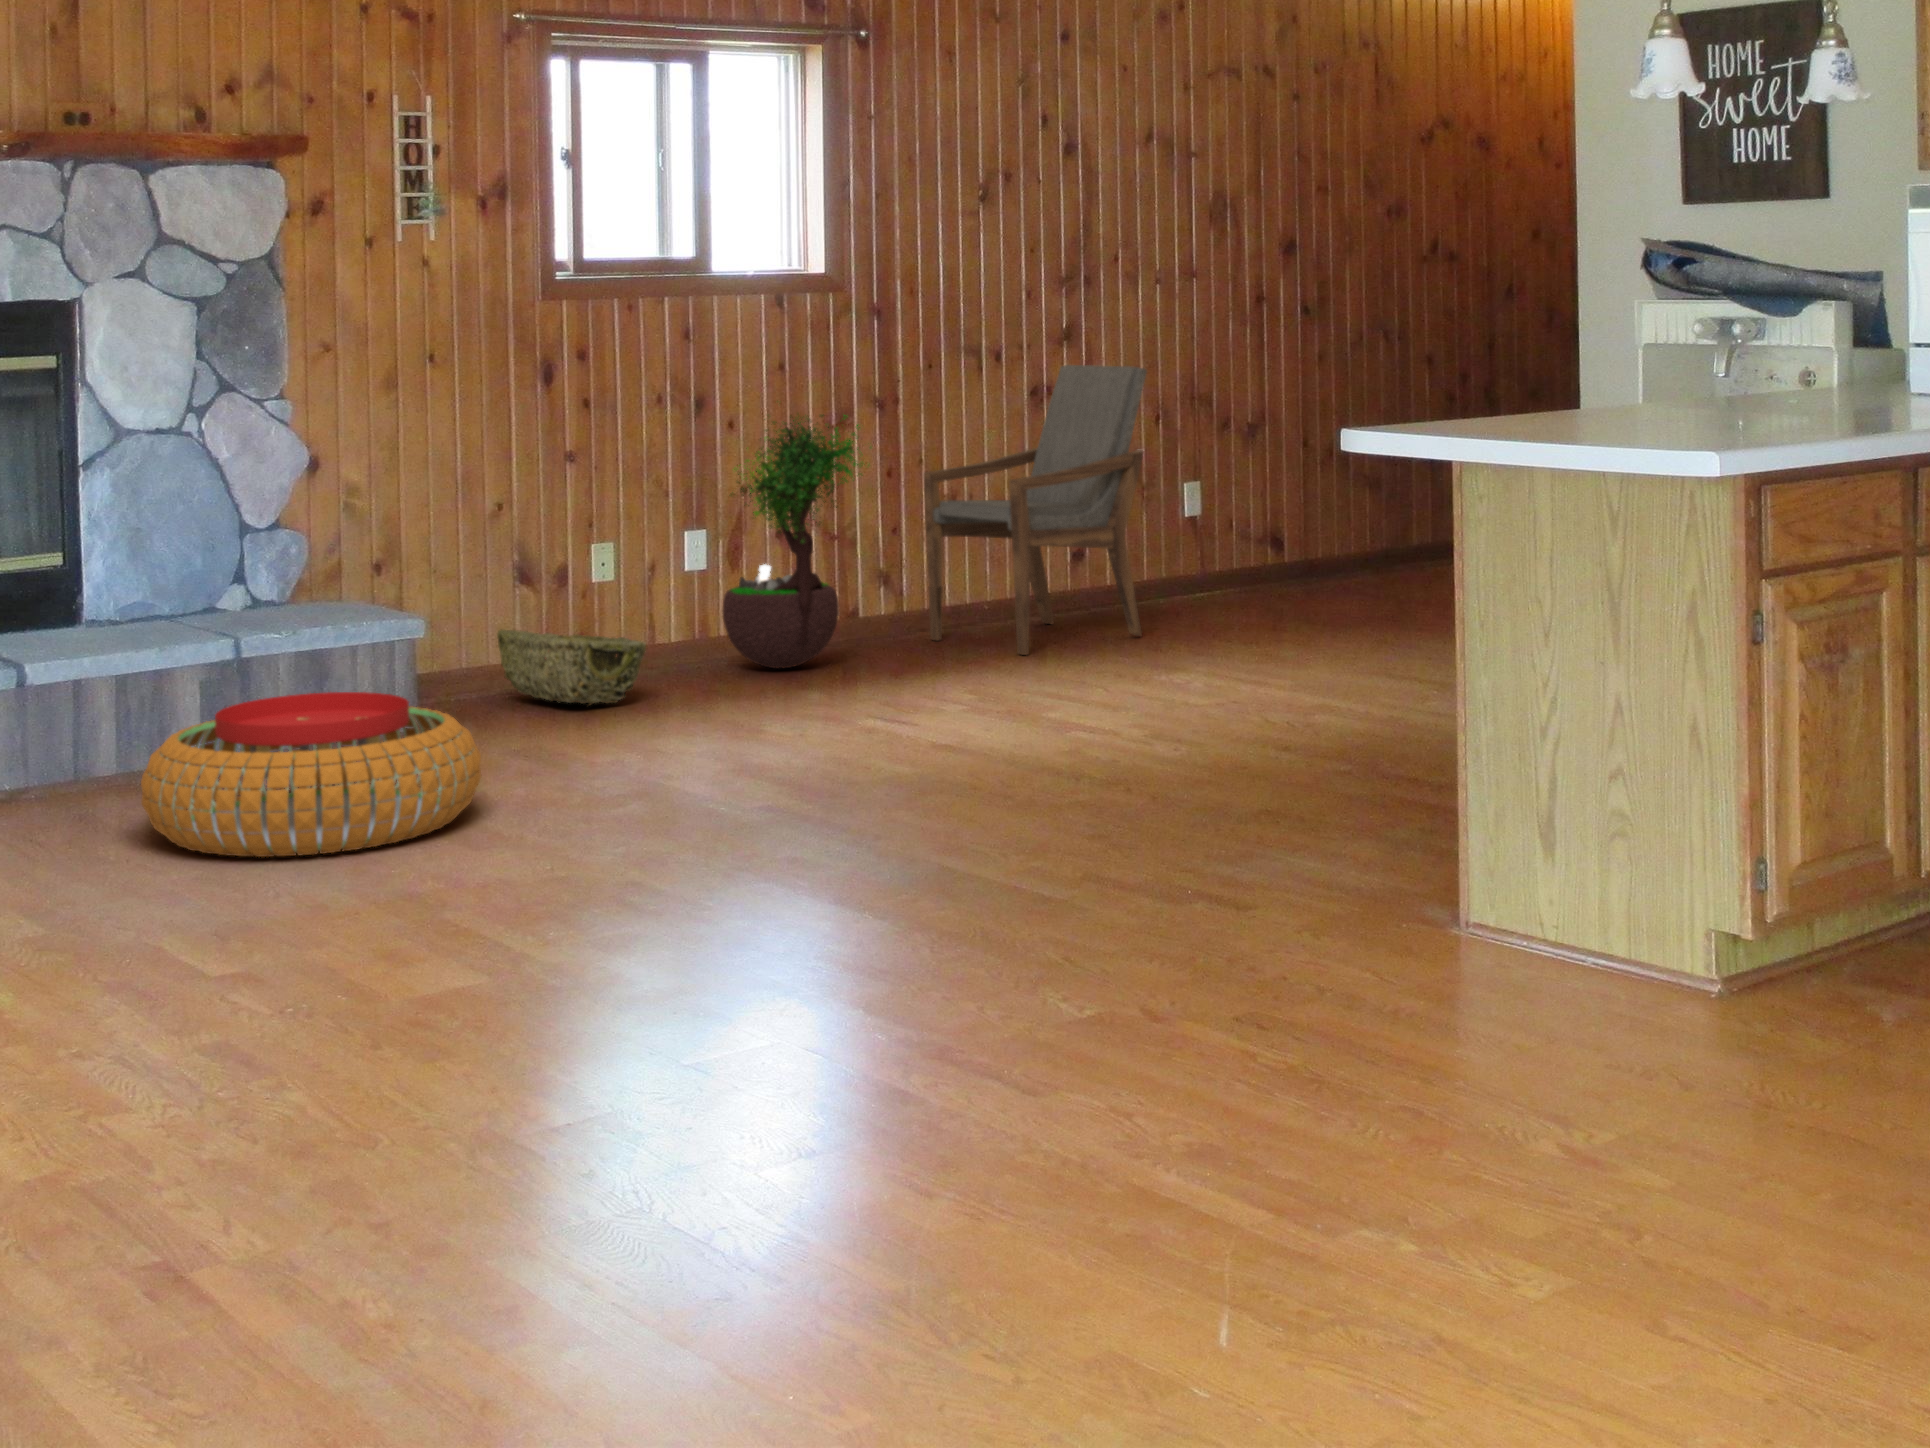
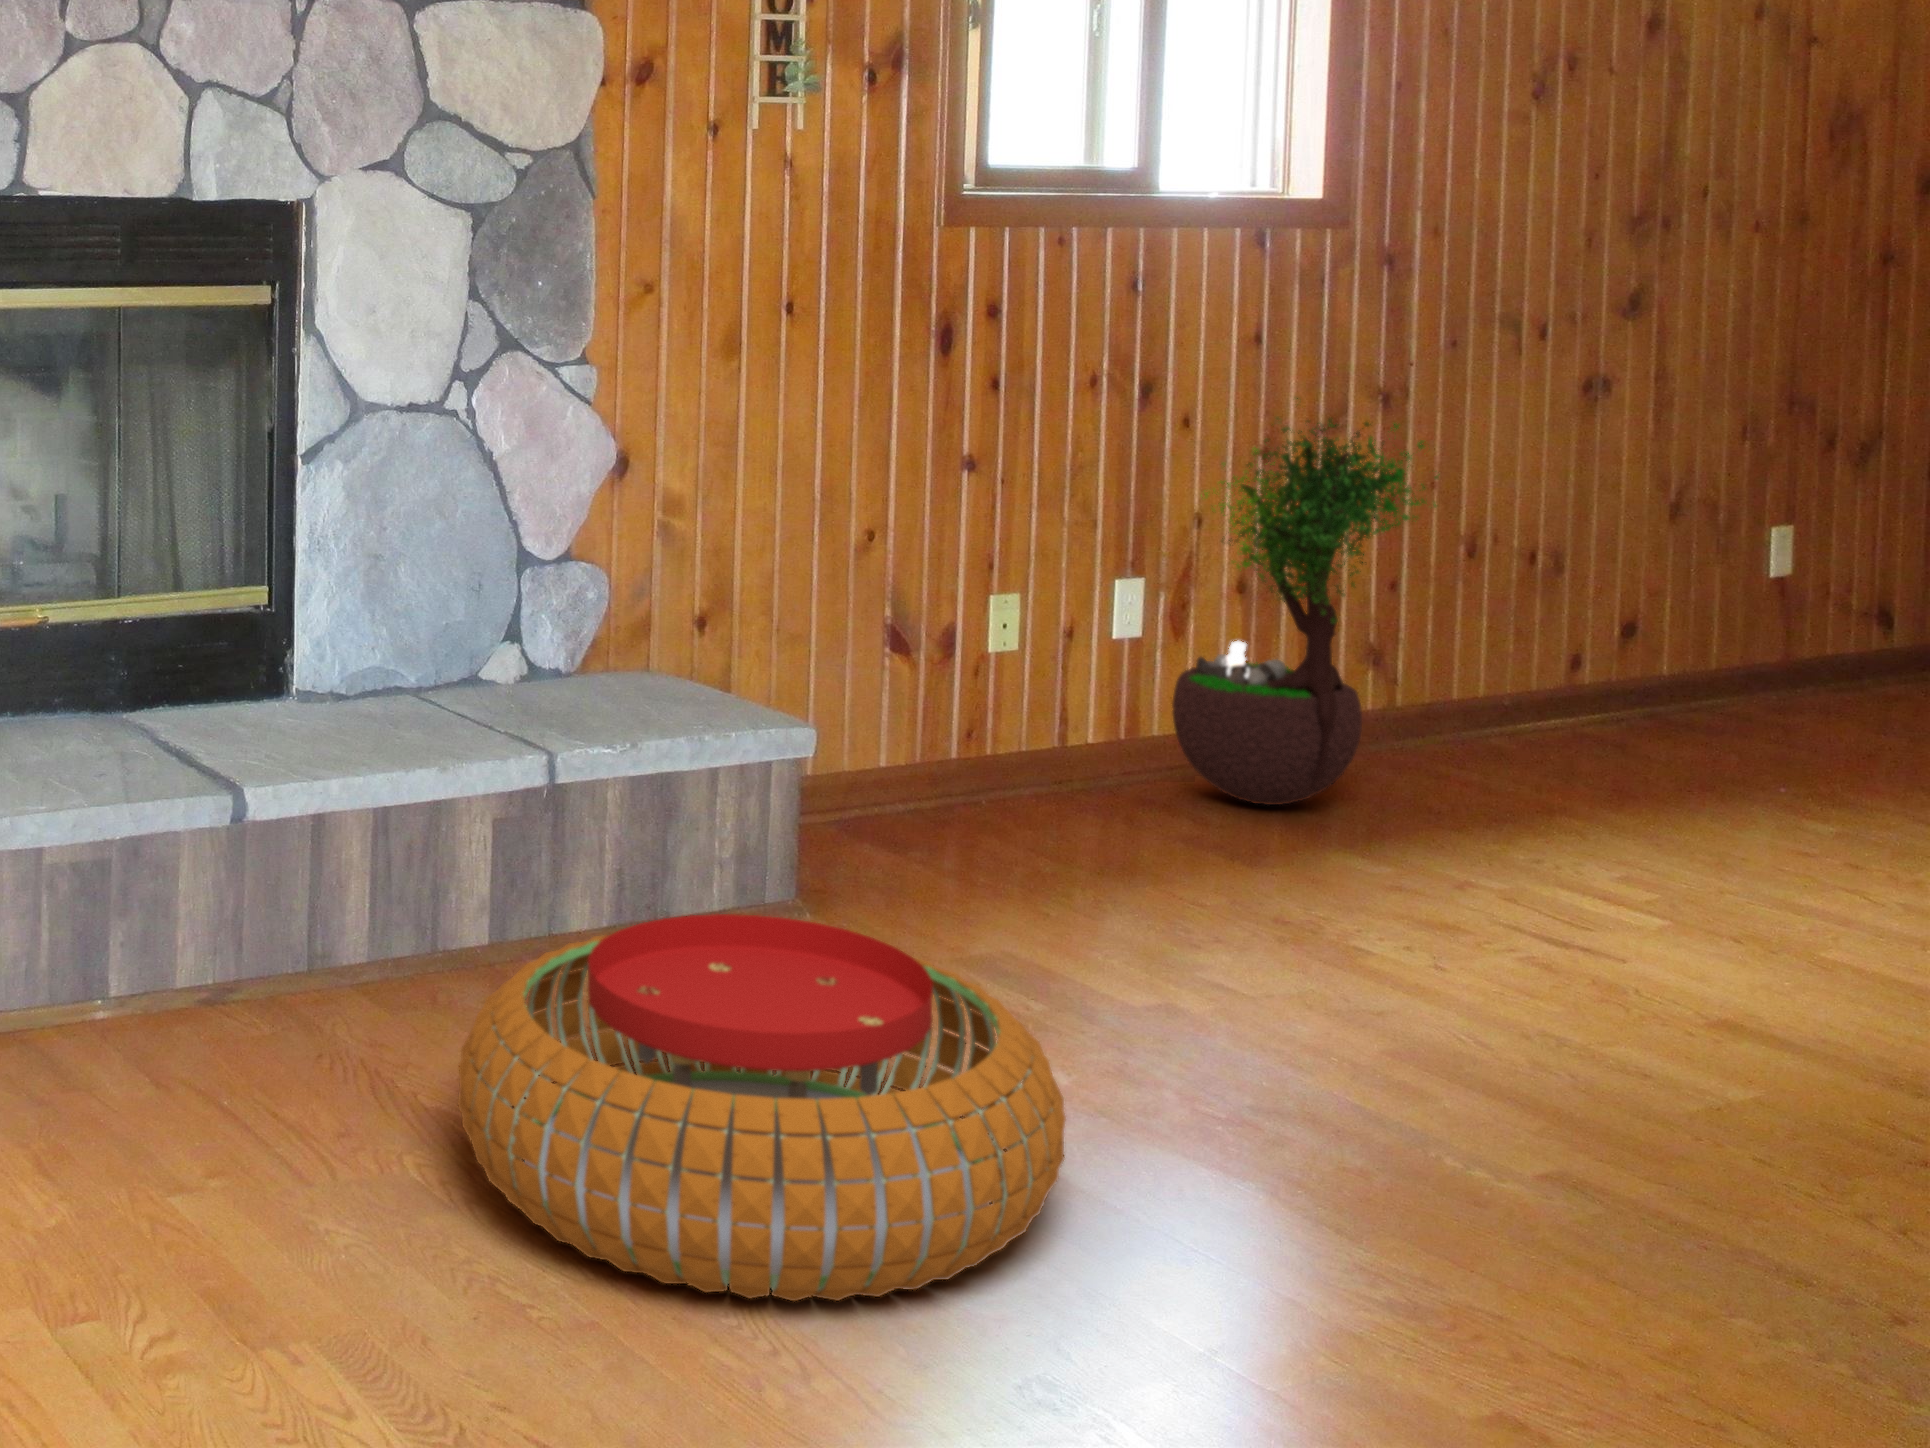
armchair: present [924,365,1147,655] -> none [1446,352,1835,814]
woven basket: present [497,630,646,705] -> none [865,725,1118,868]

